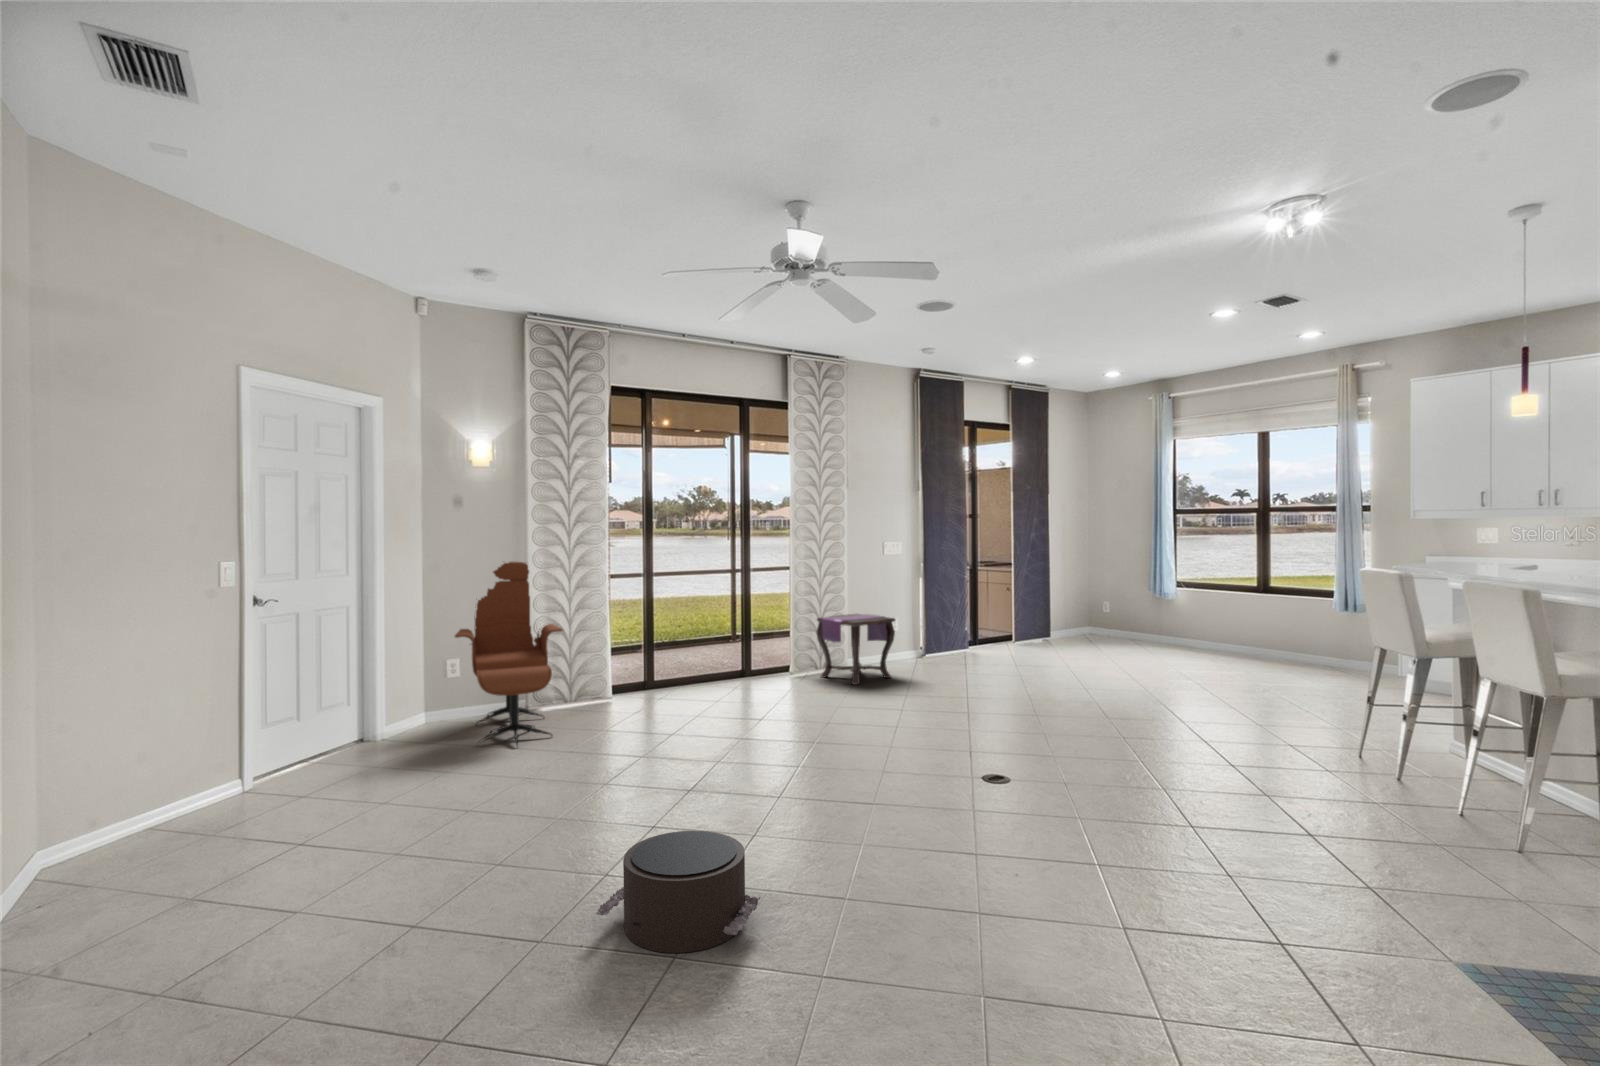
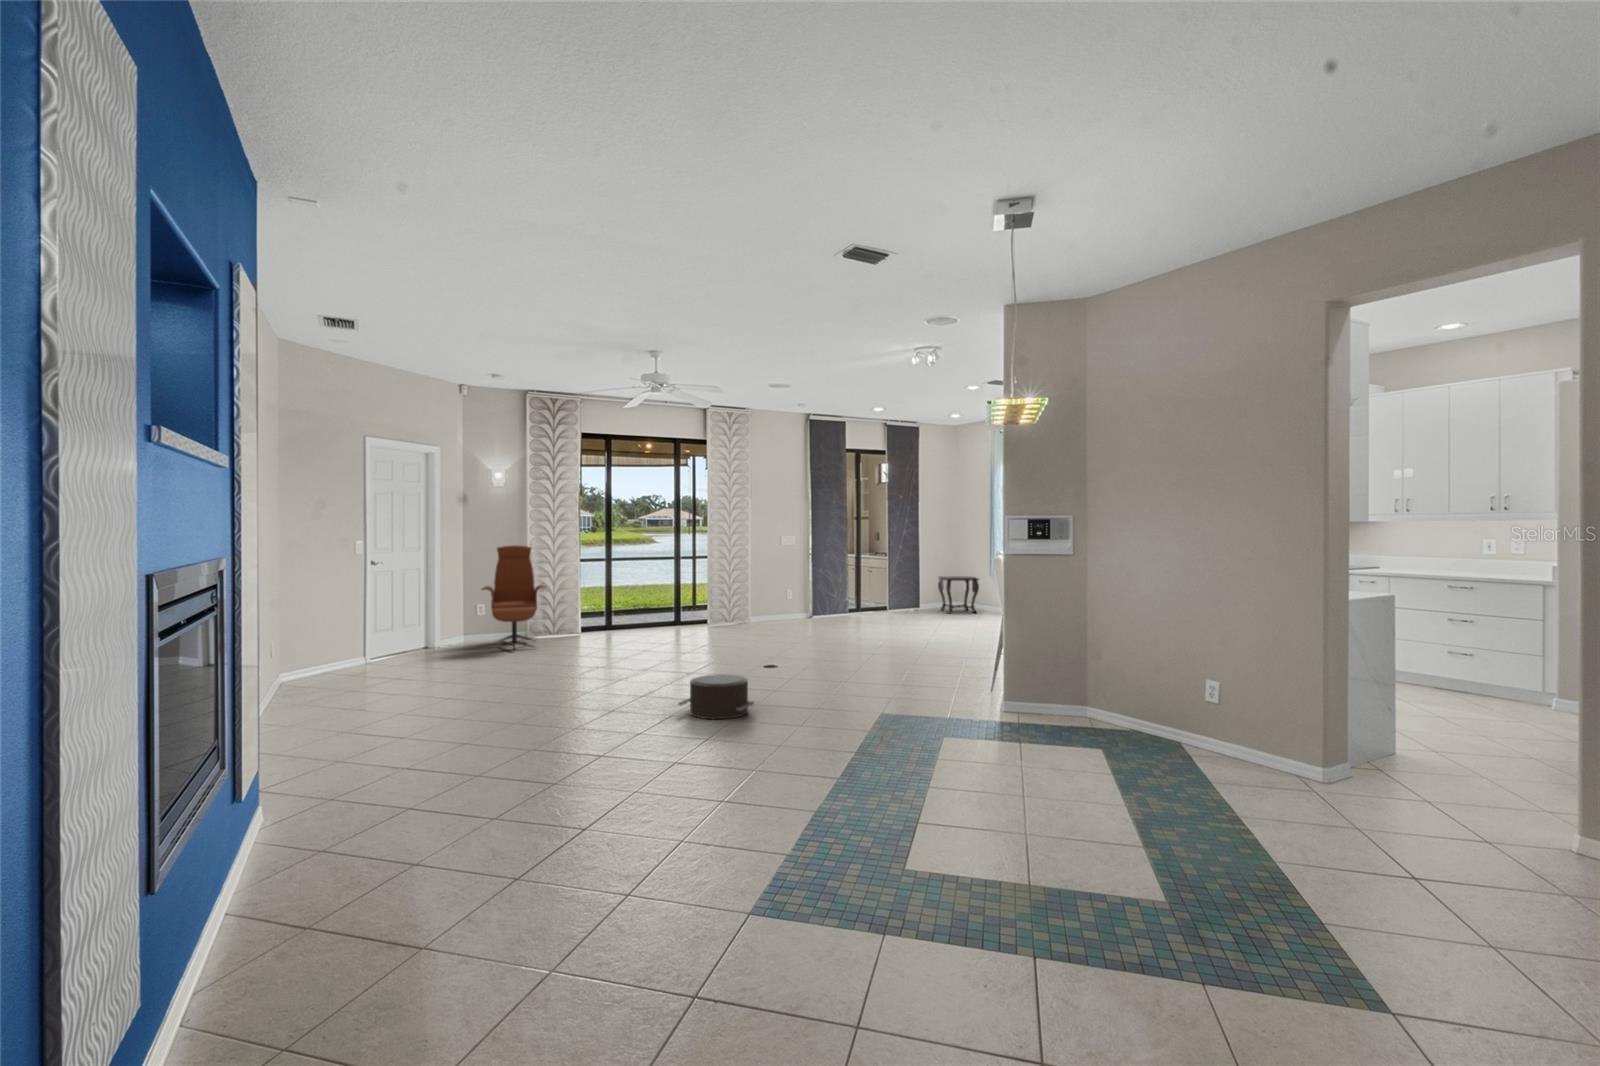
side table: present [817,614,895,685] -> present [938,576,979,614]
pouf: present [596,831,760,953] -> present [679,674,754,719]

